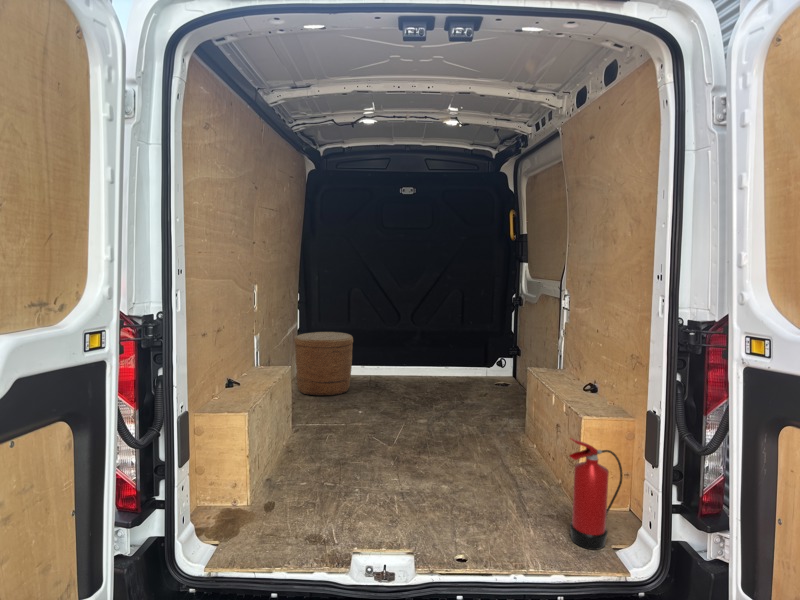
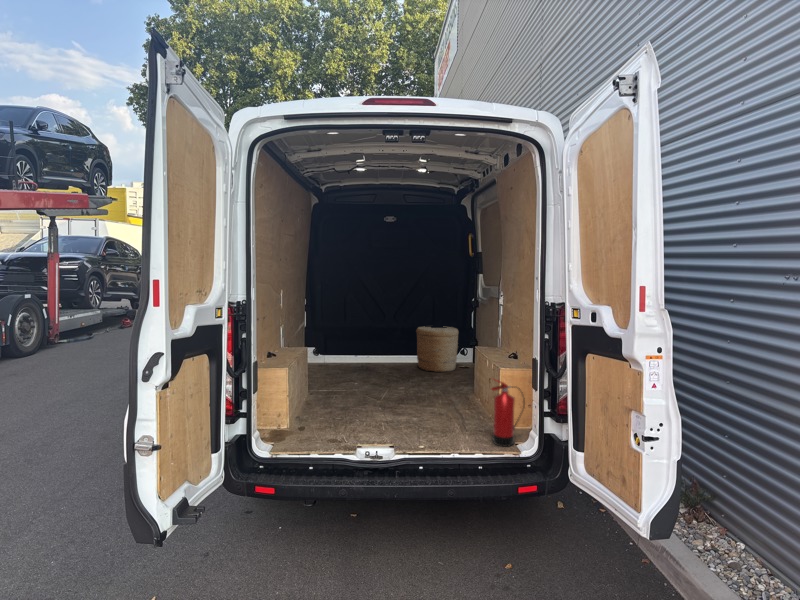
basket: present [294,332,353,396] -> present [416,327,458,372]

